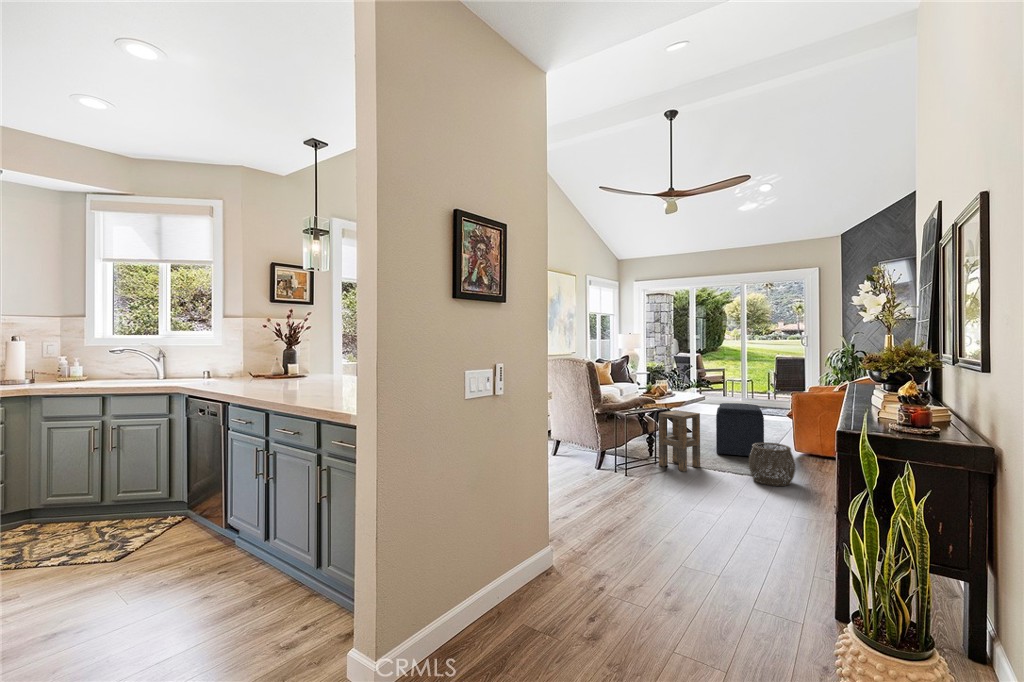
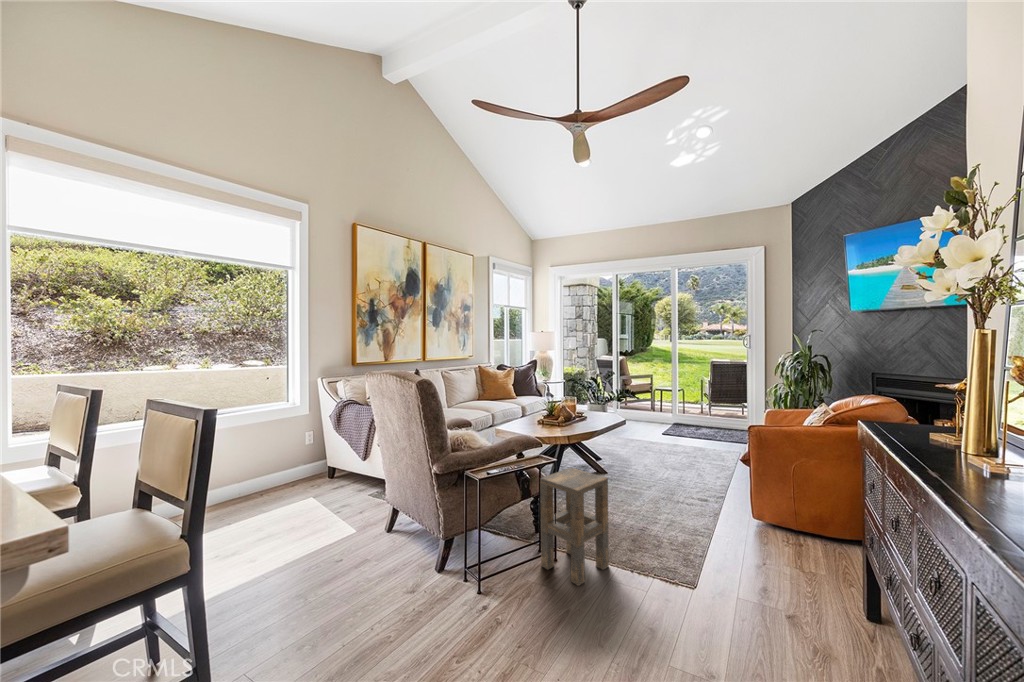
ottoman: present [716,403,764,456] -> none [637,442,709,536]
woven basket: present [749,442,795,486] -> none [688,538,773,636]

